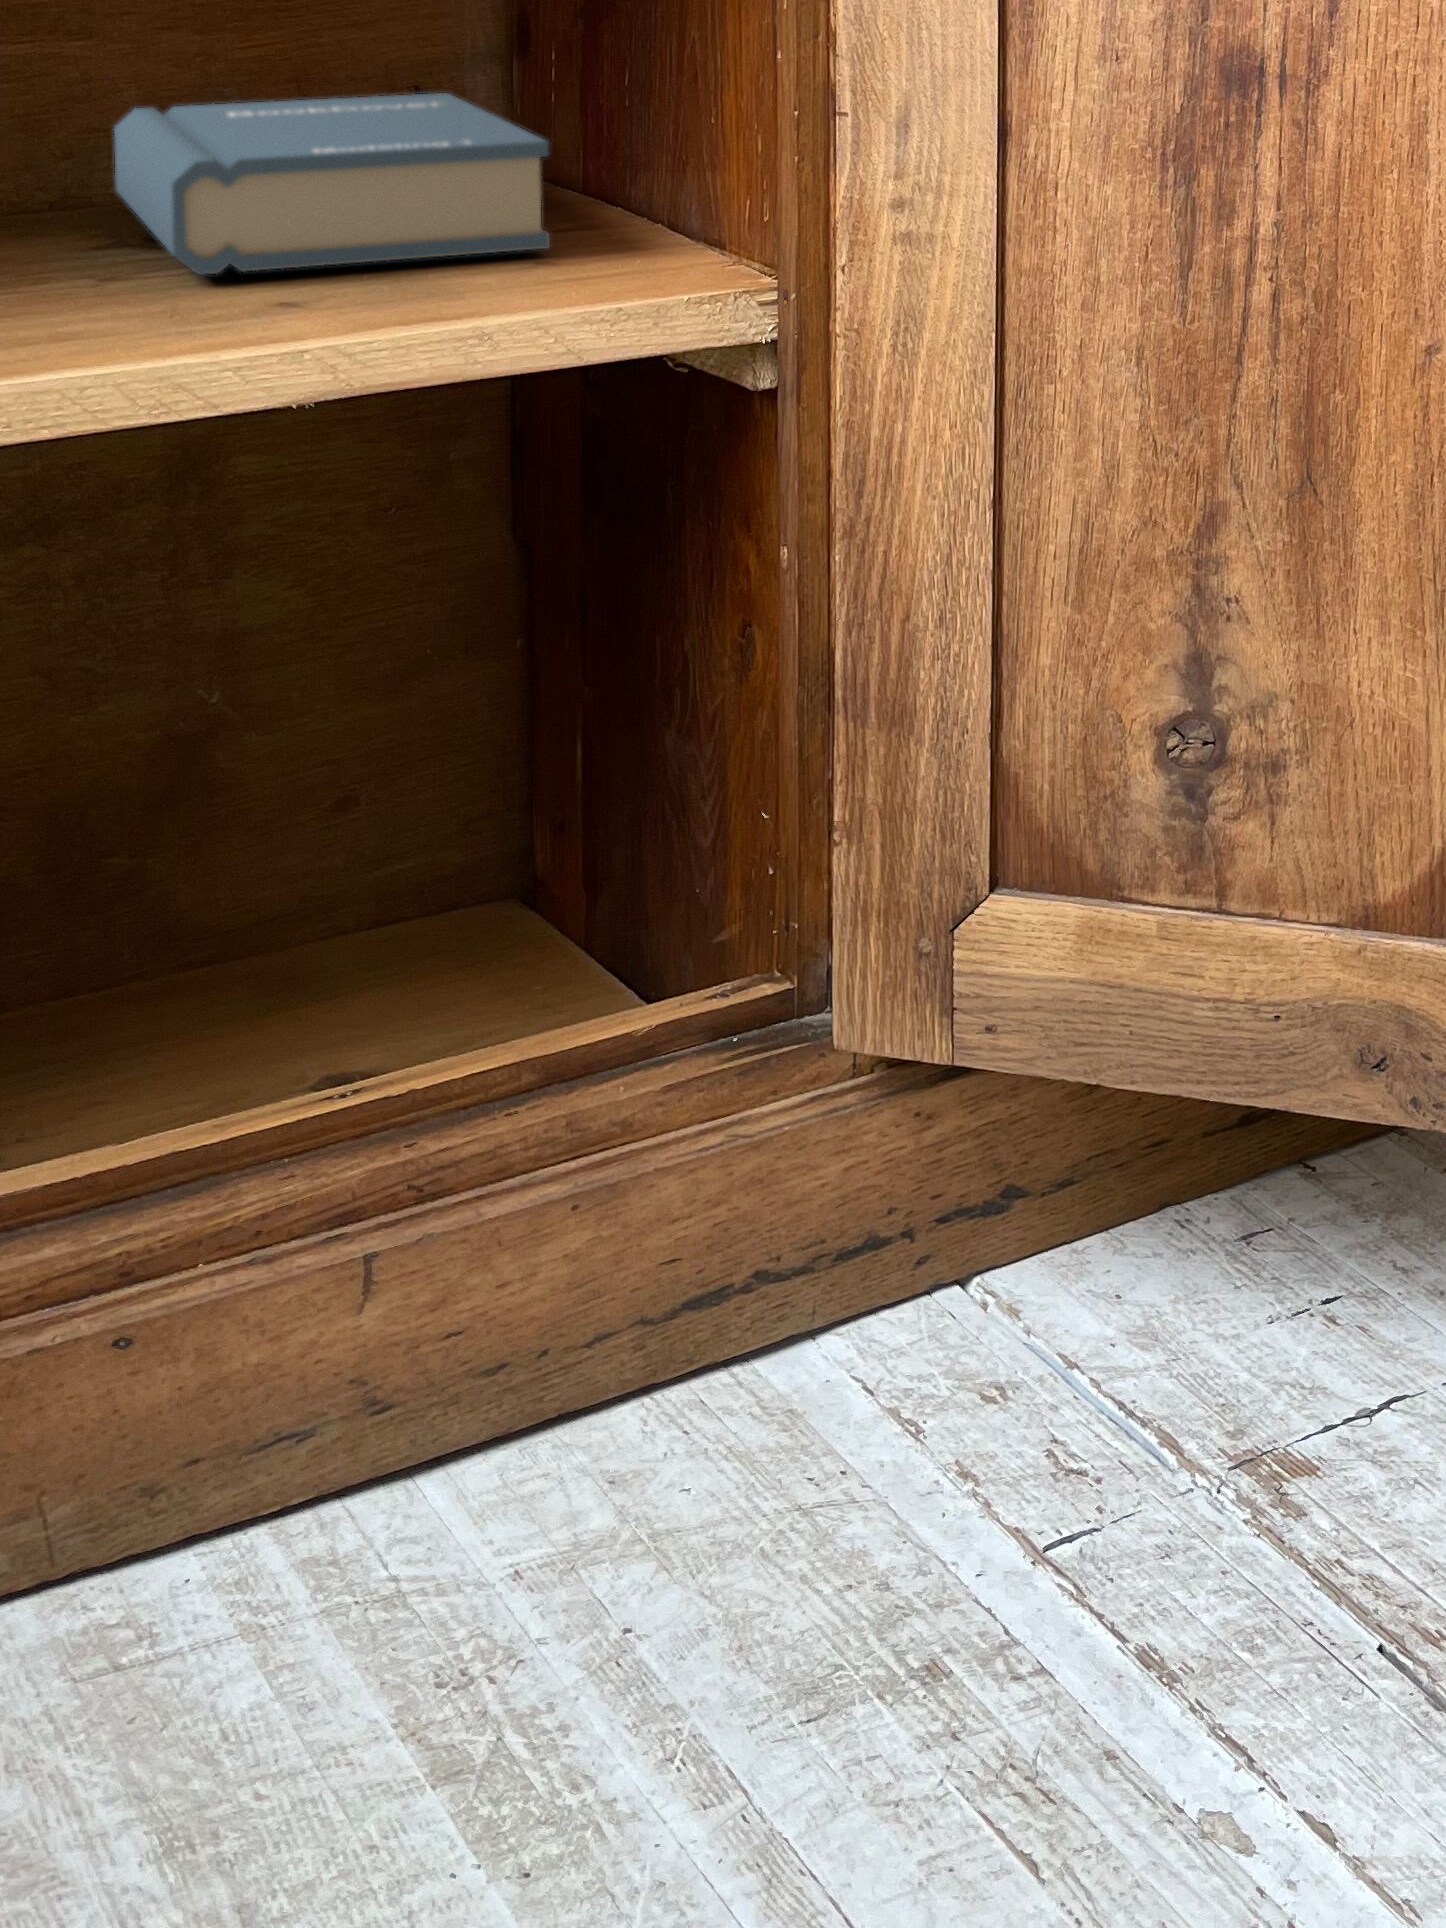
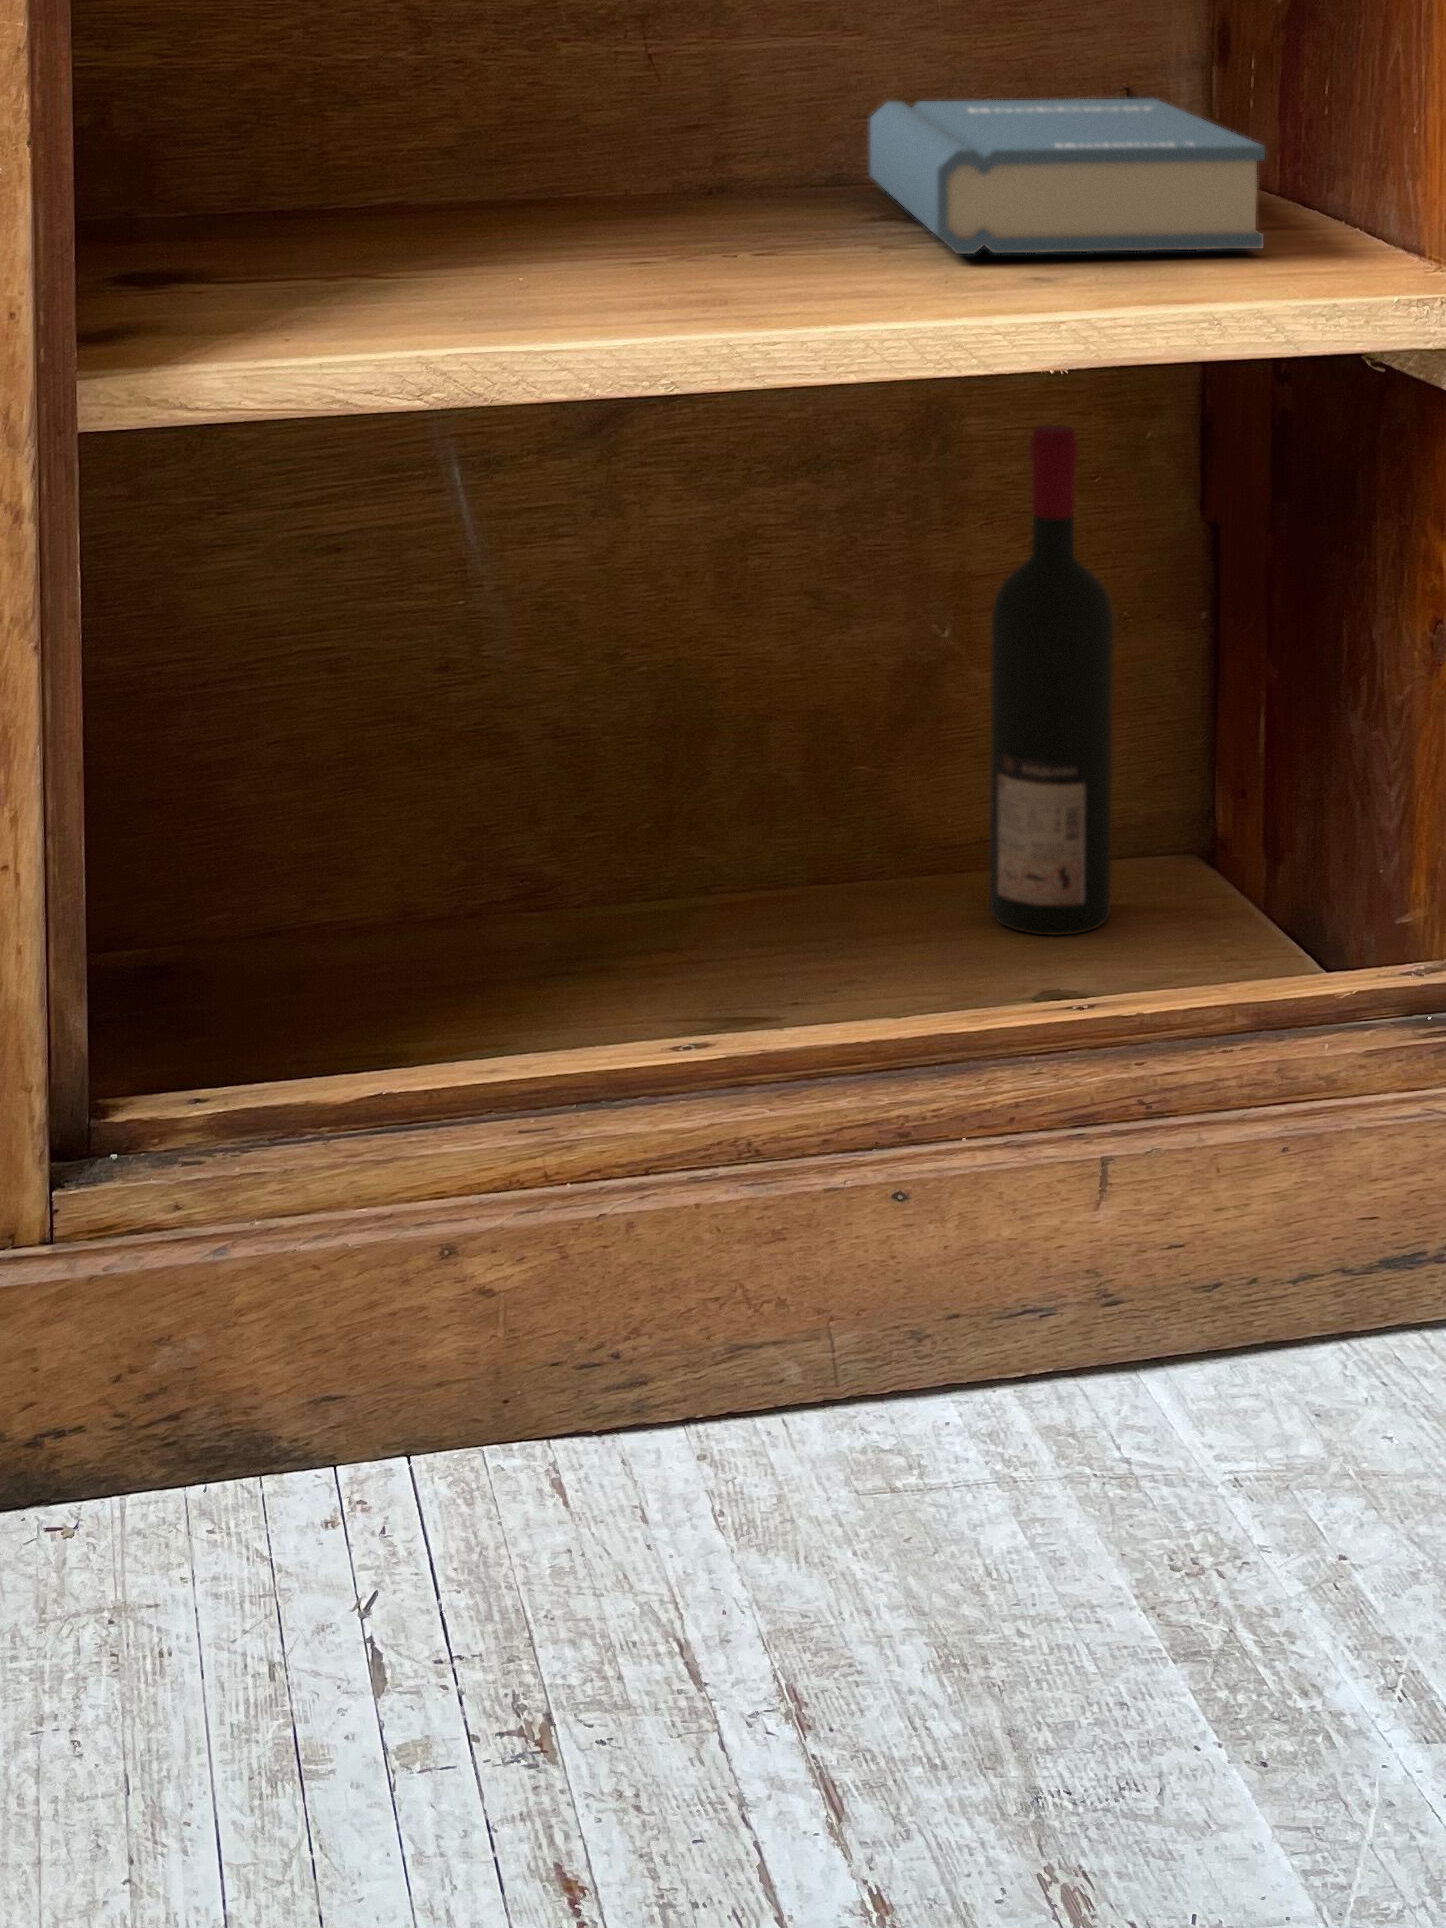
wine bottle: none [270,448,415,1002] -> present [990,425,1113,935]

